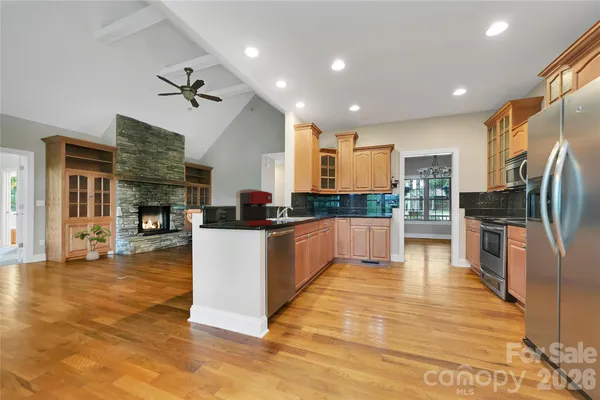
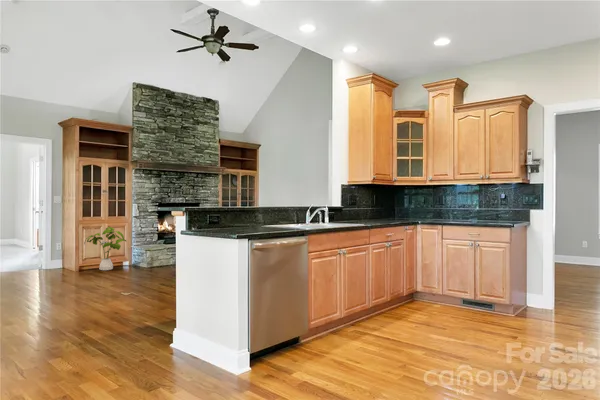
coffee maker: present [236,189,272,226] -> none [223,183,265,233]

